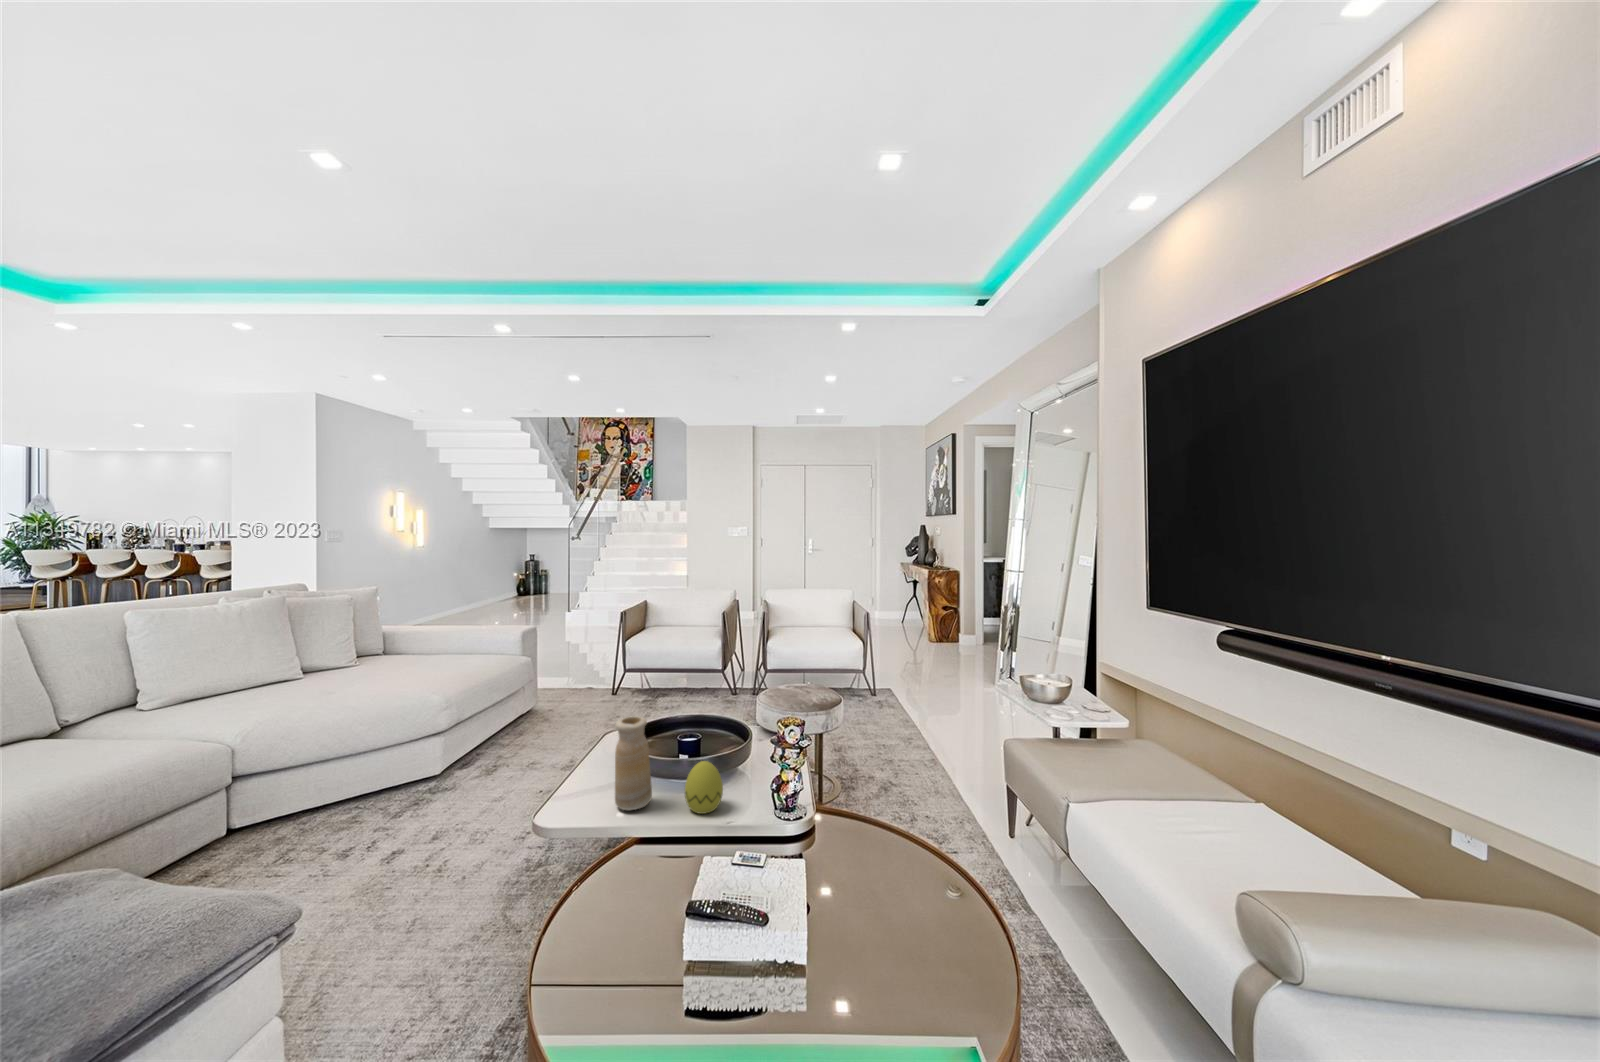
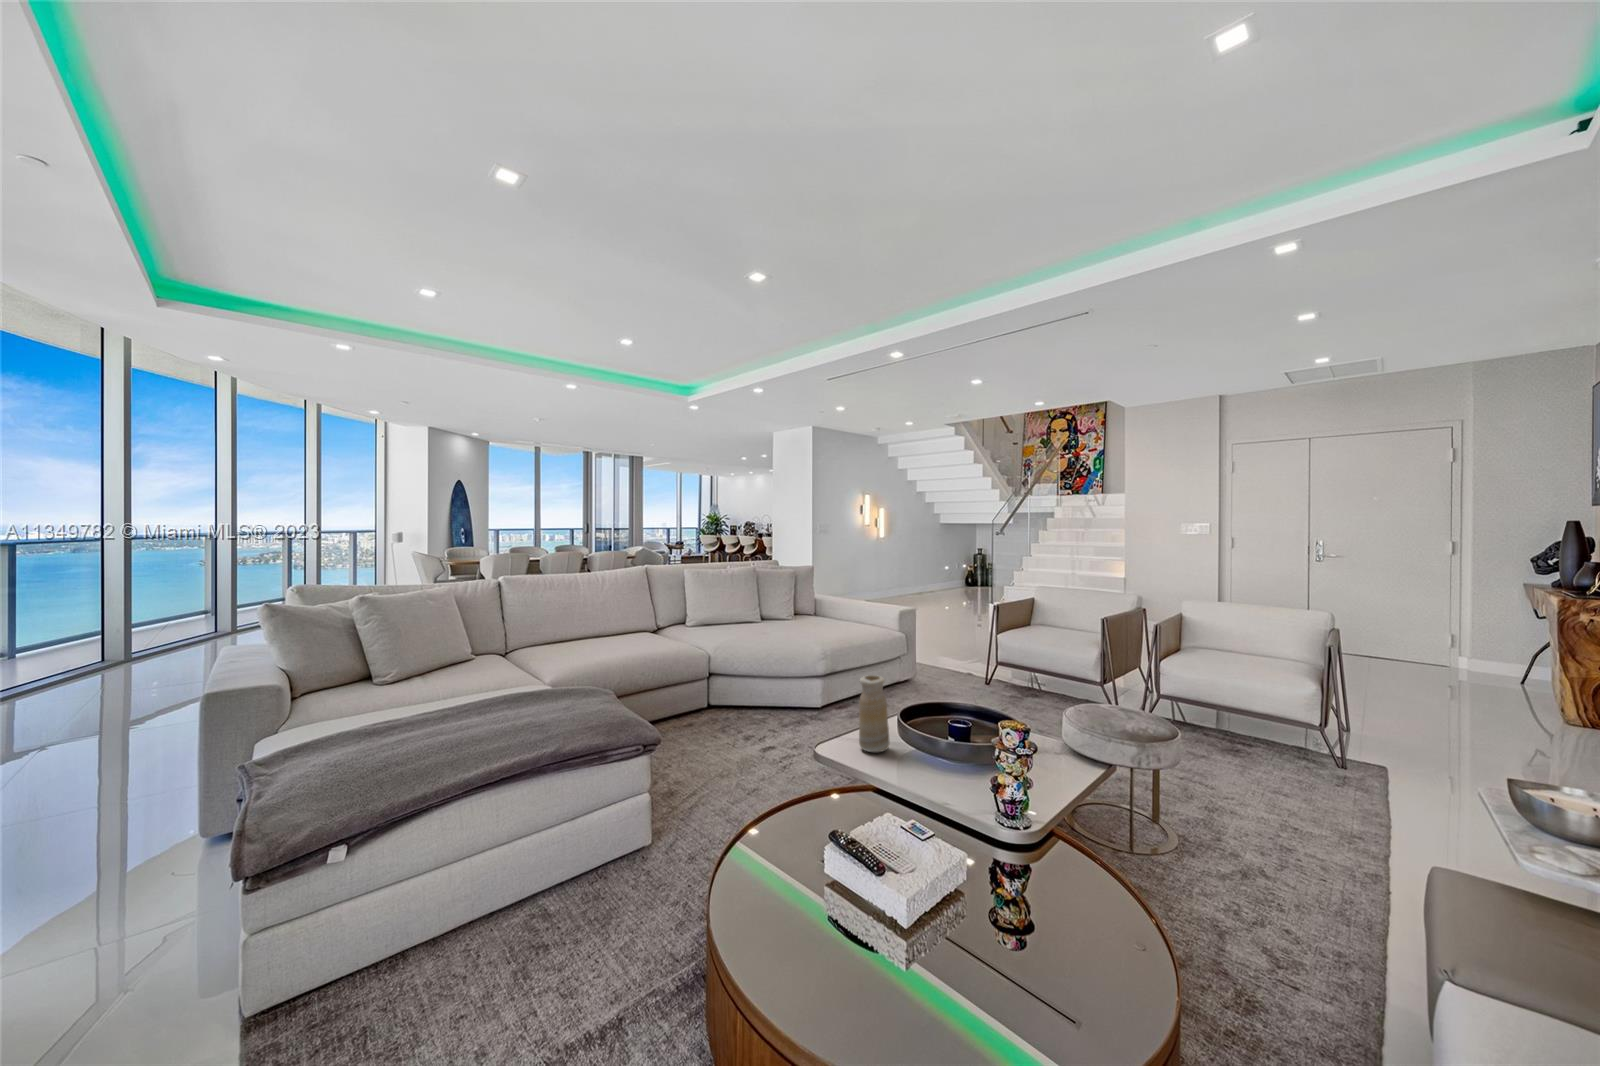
decorative egg: present [685,761,723,814] -> none [906,726,941,773]

